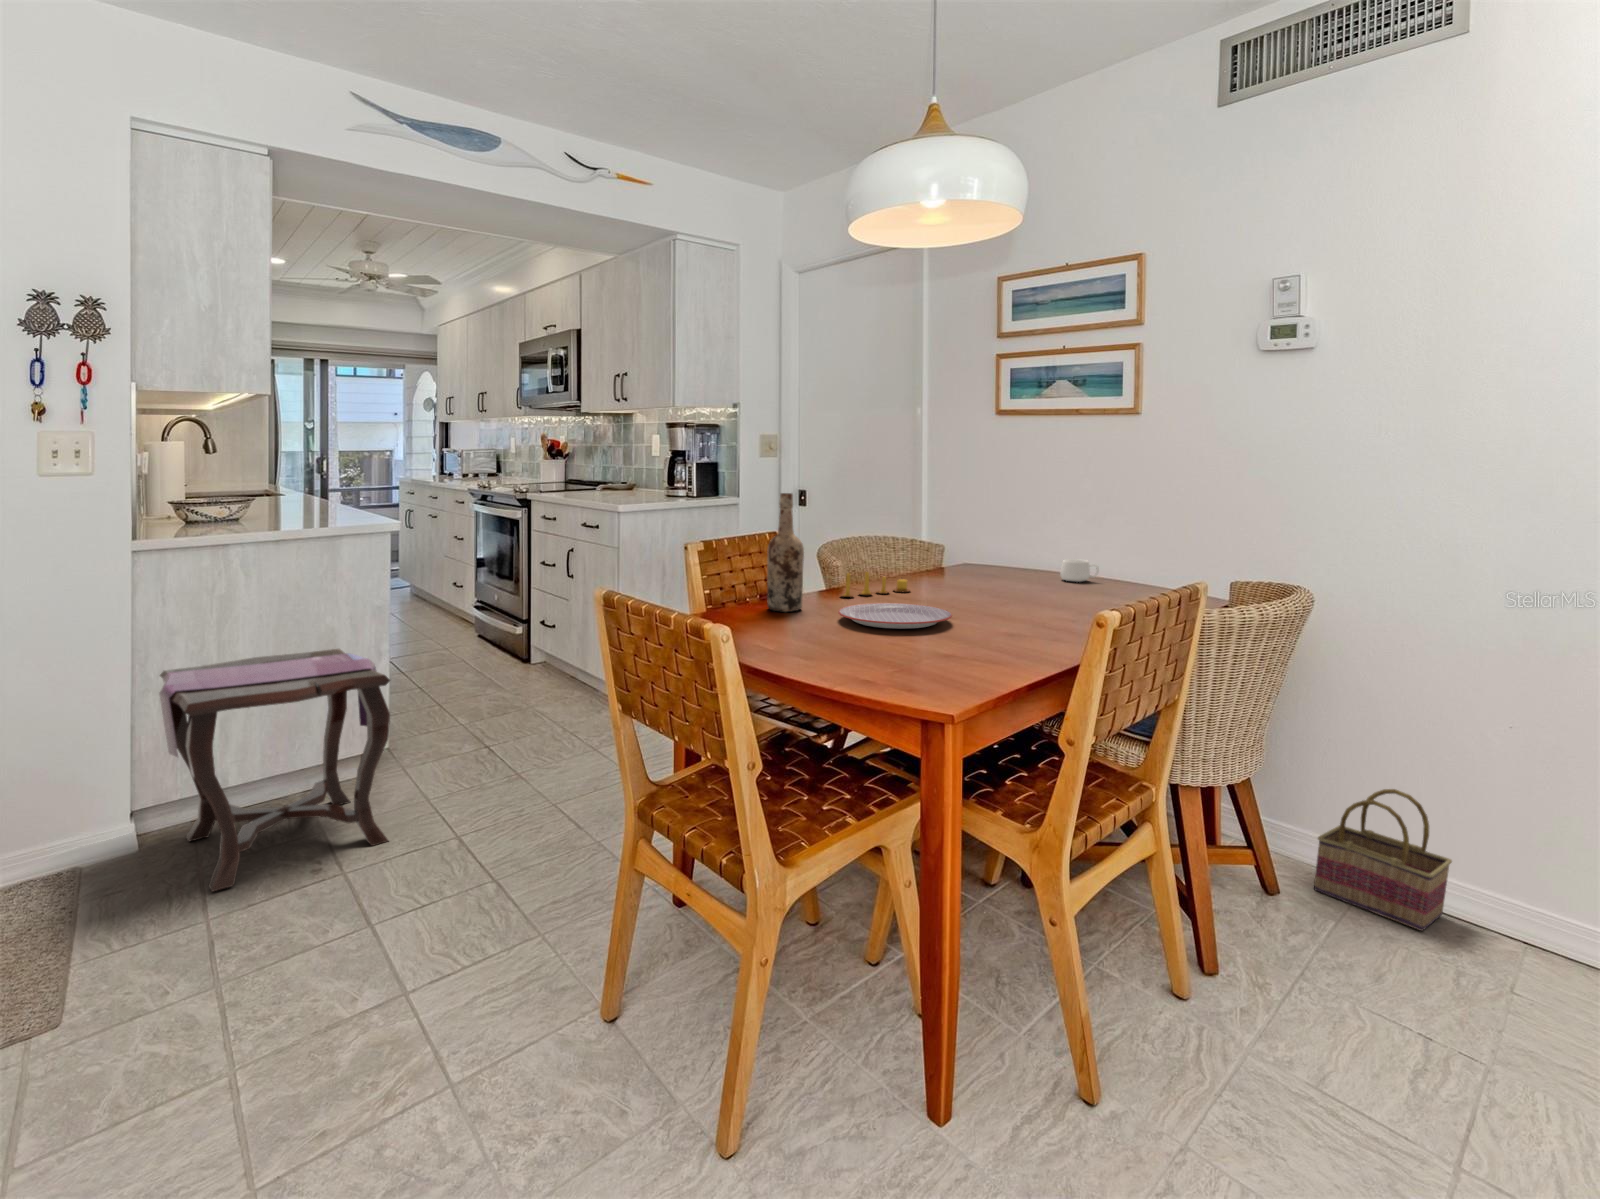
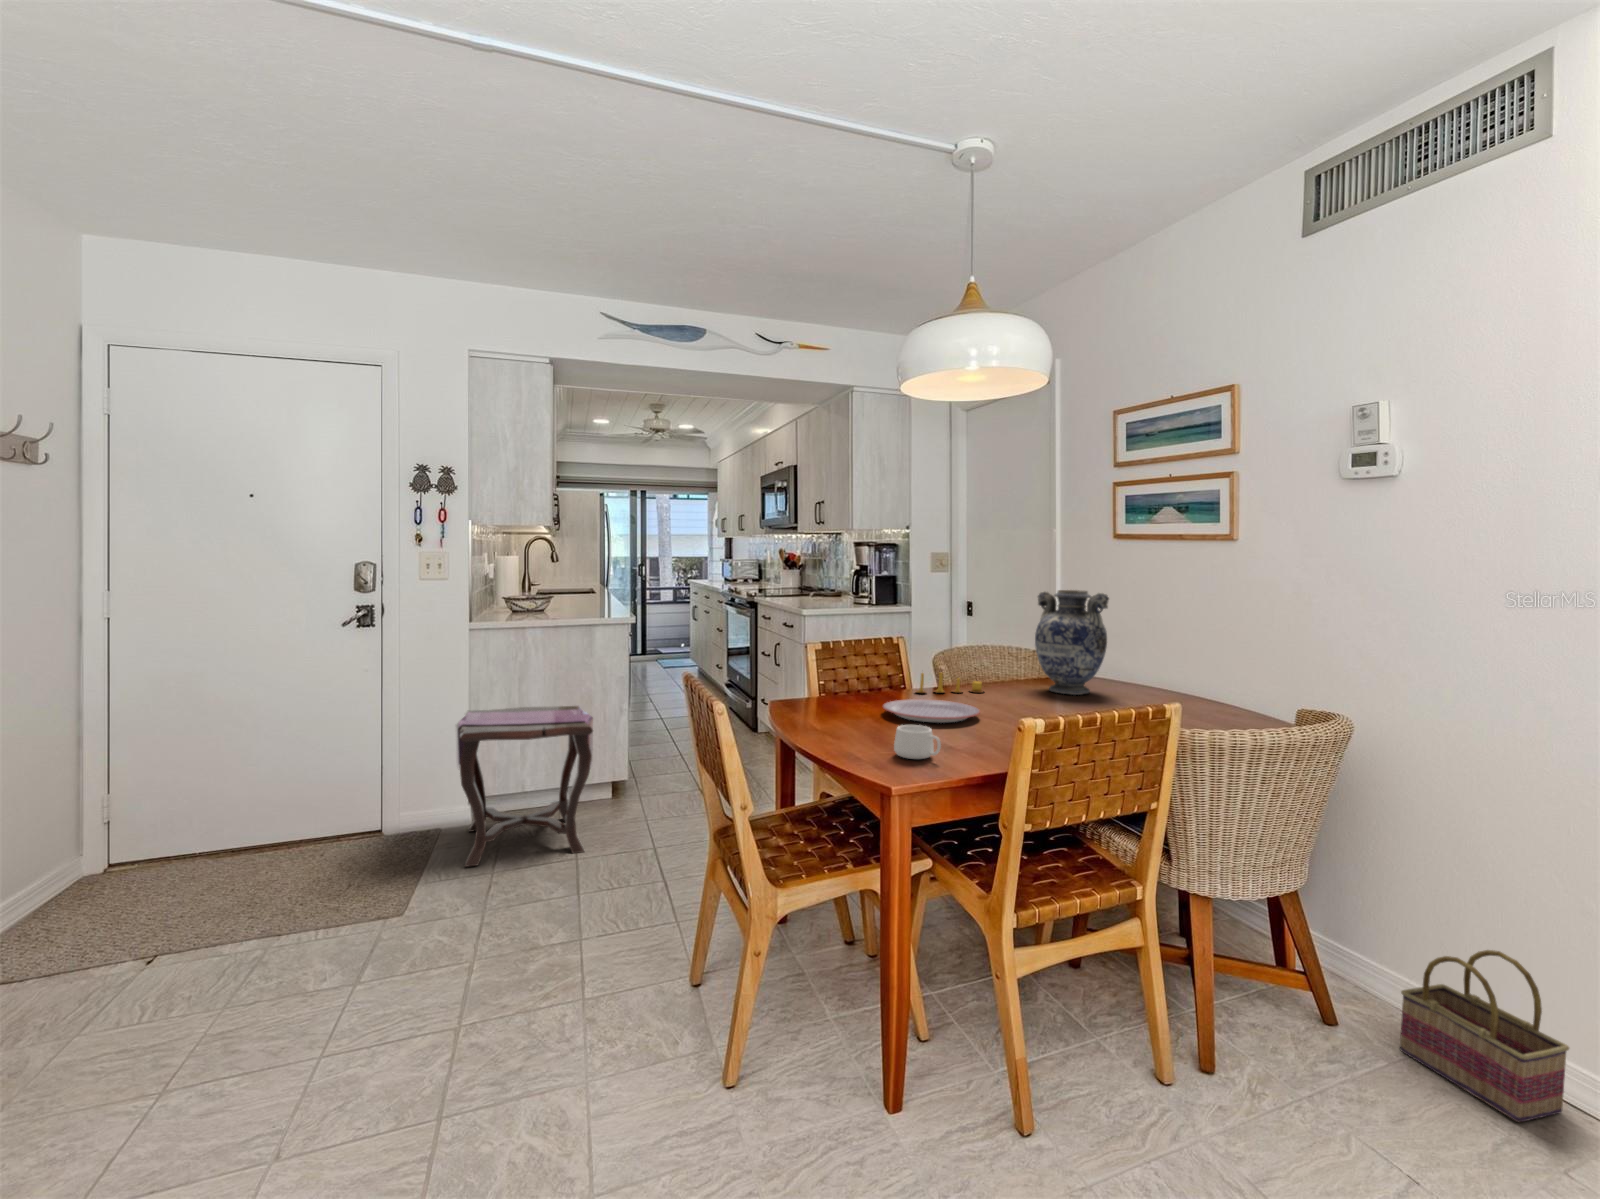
vase: none [951,473,1038,587] -> present [1035,590,1109,695]
wine bottle: present [767,493,804,612] -> none [840,604,871,701]
mug: present [1060,559,1099,582] -> present [894,725,941,759]

